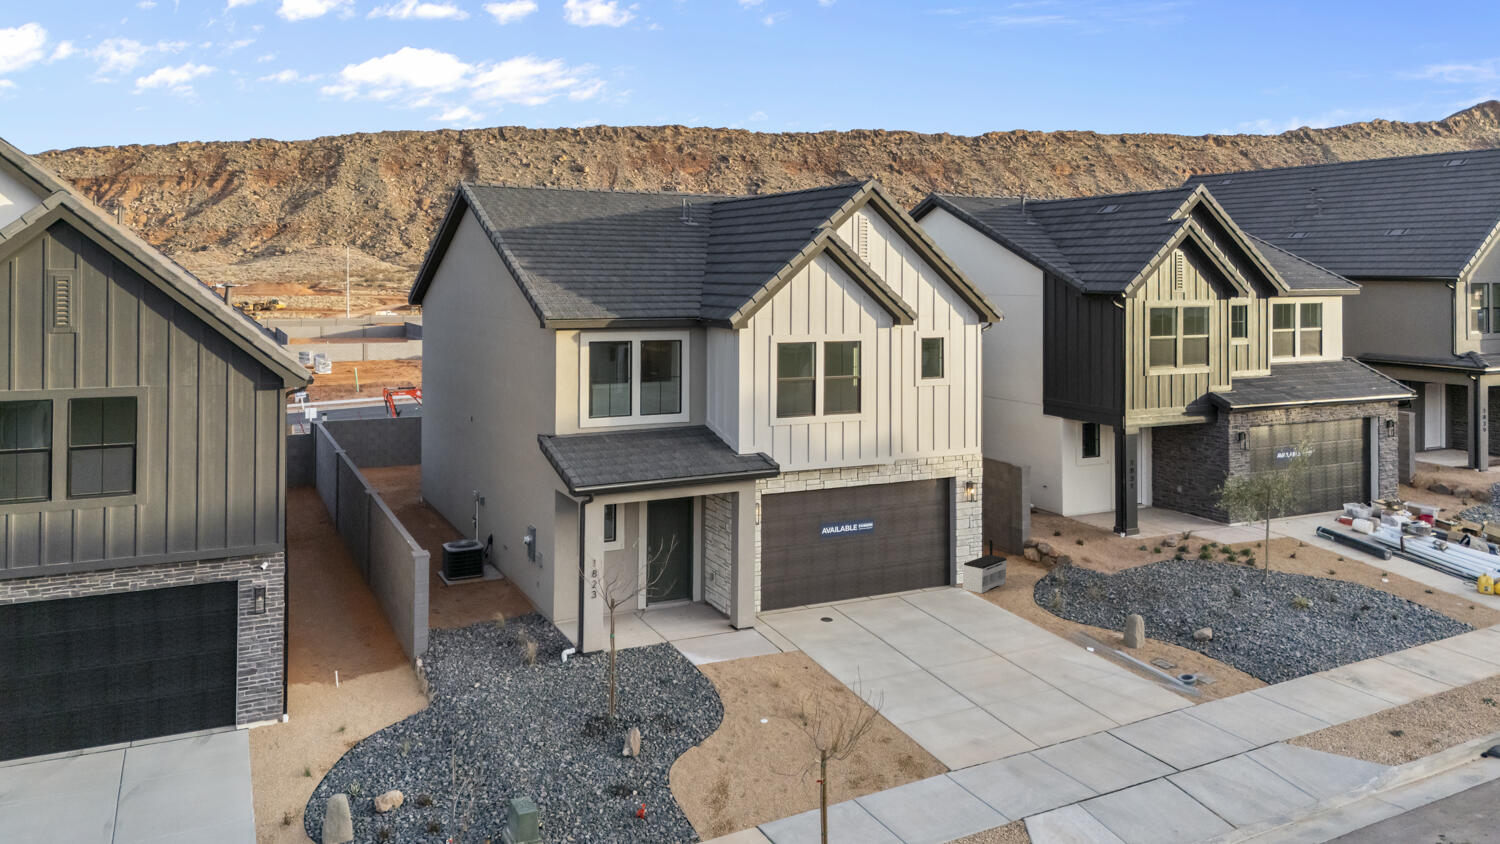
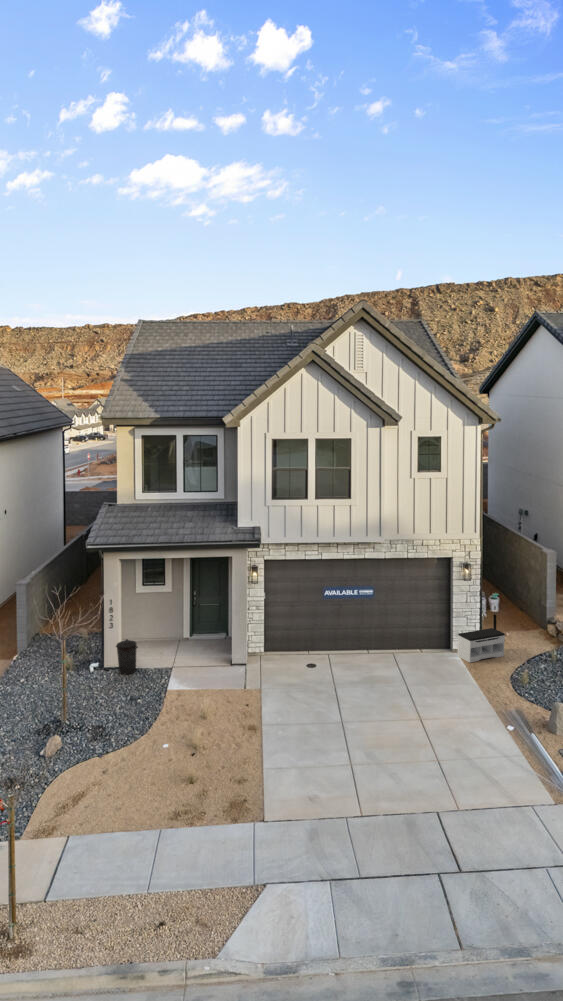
trash can: none [618,608,647,653] -> present [116,639,138,674]

